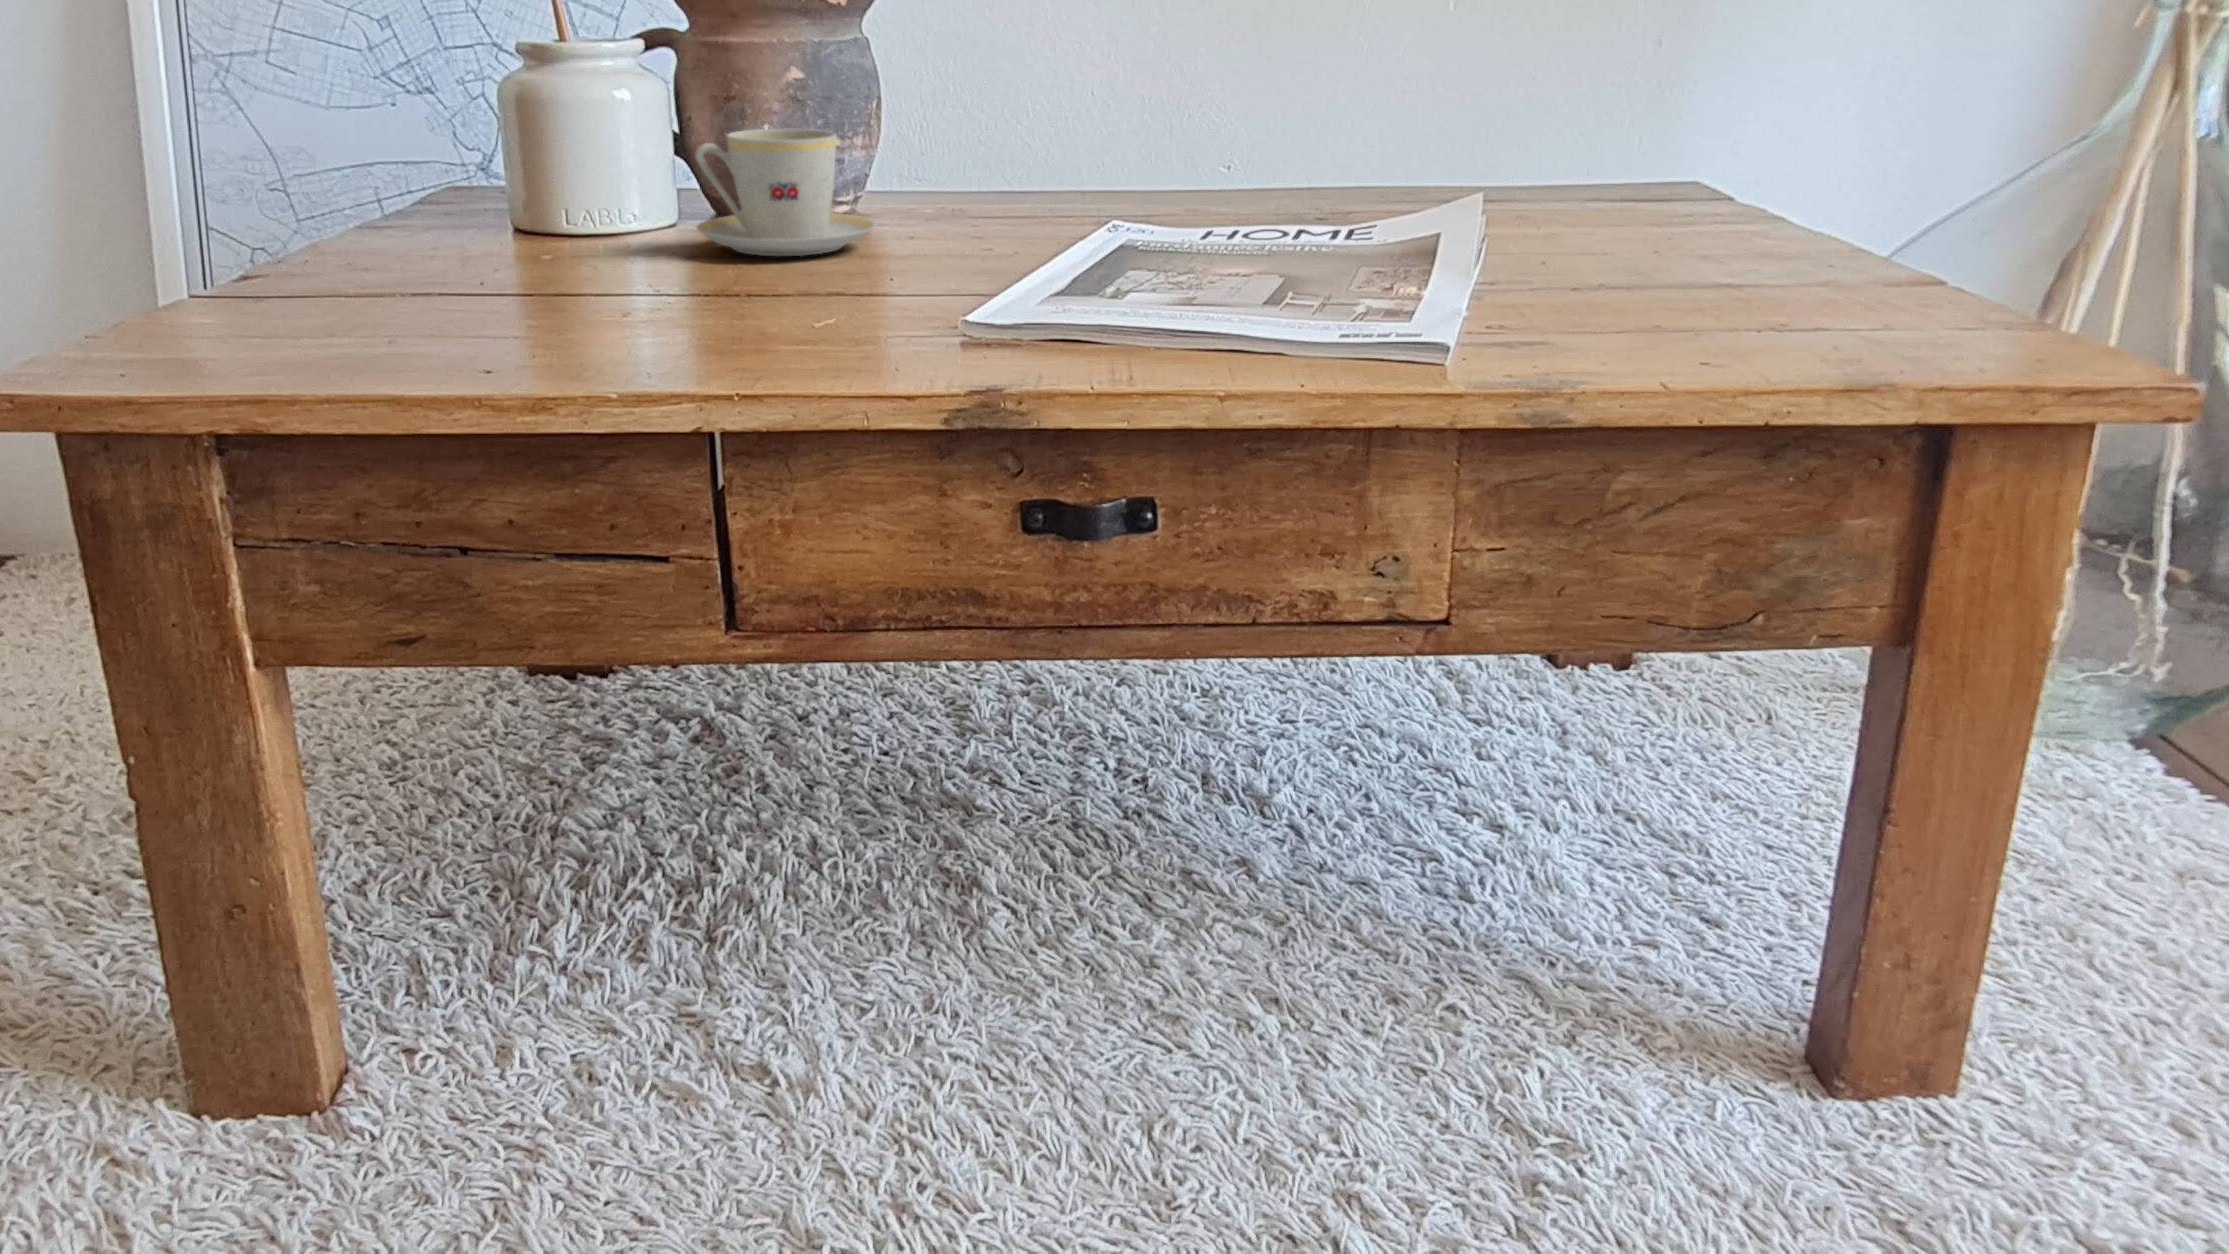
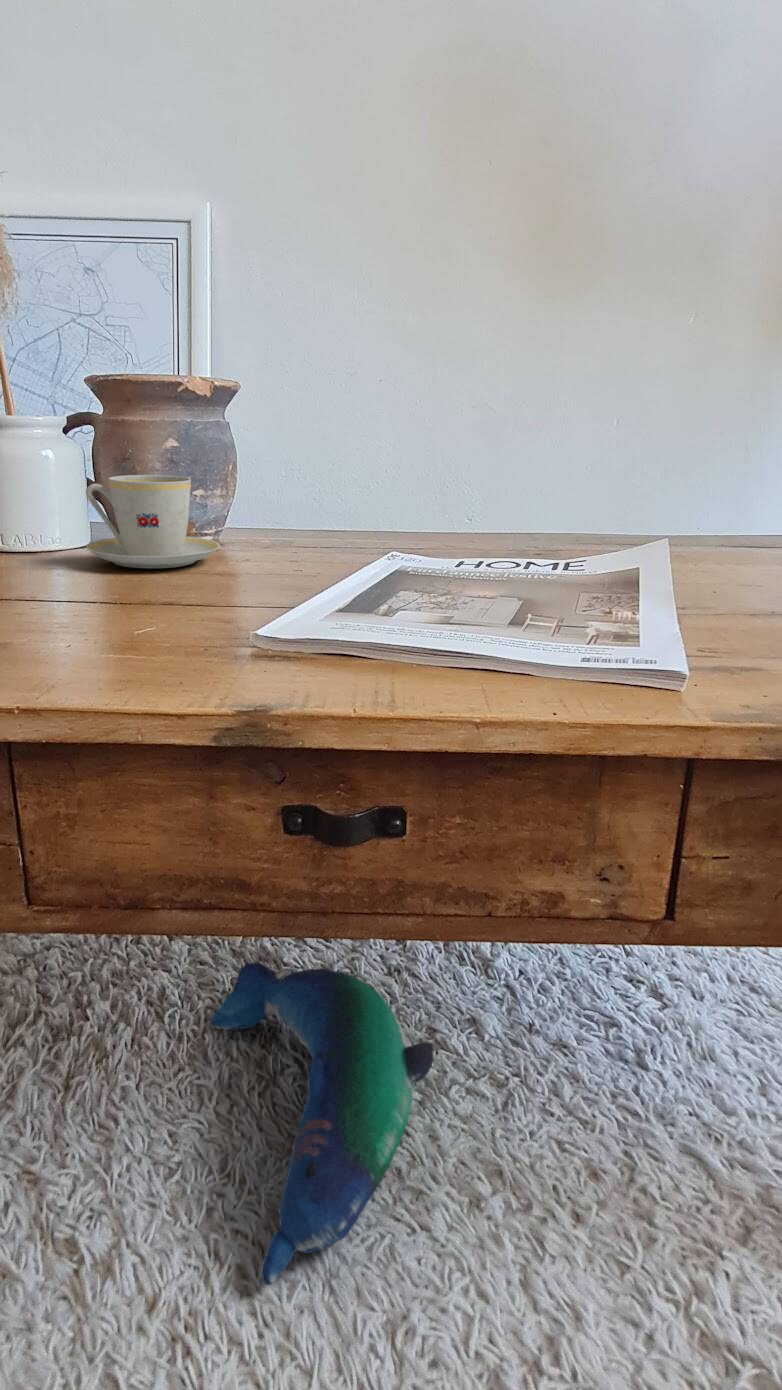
plush toy: none [887,784,1188,1090] -> present [210,962,433,1285]

